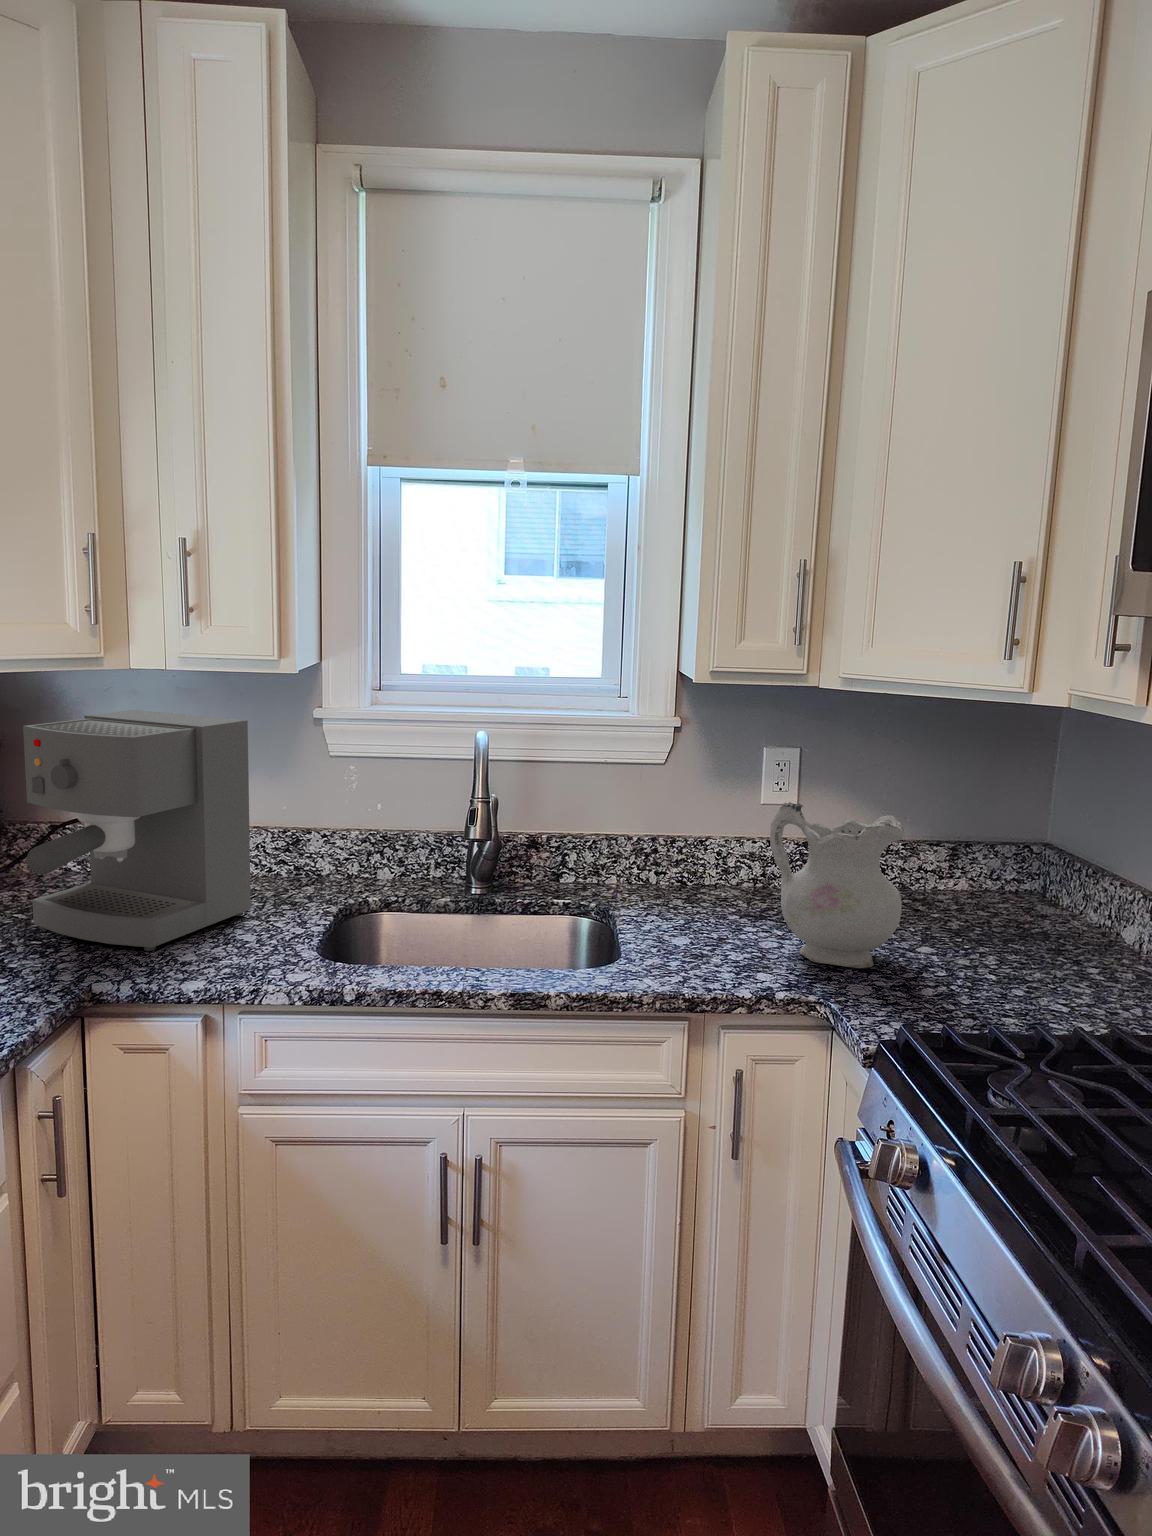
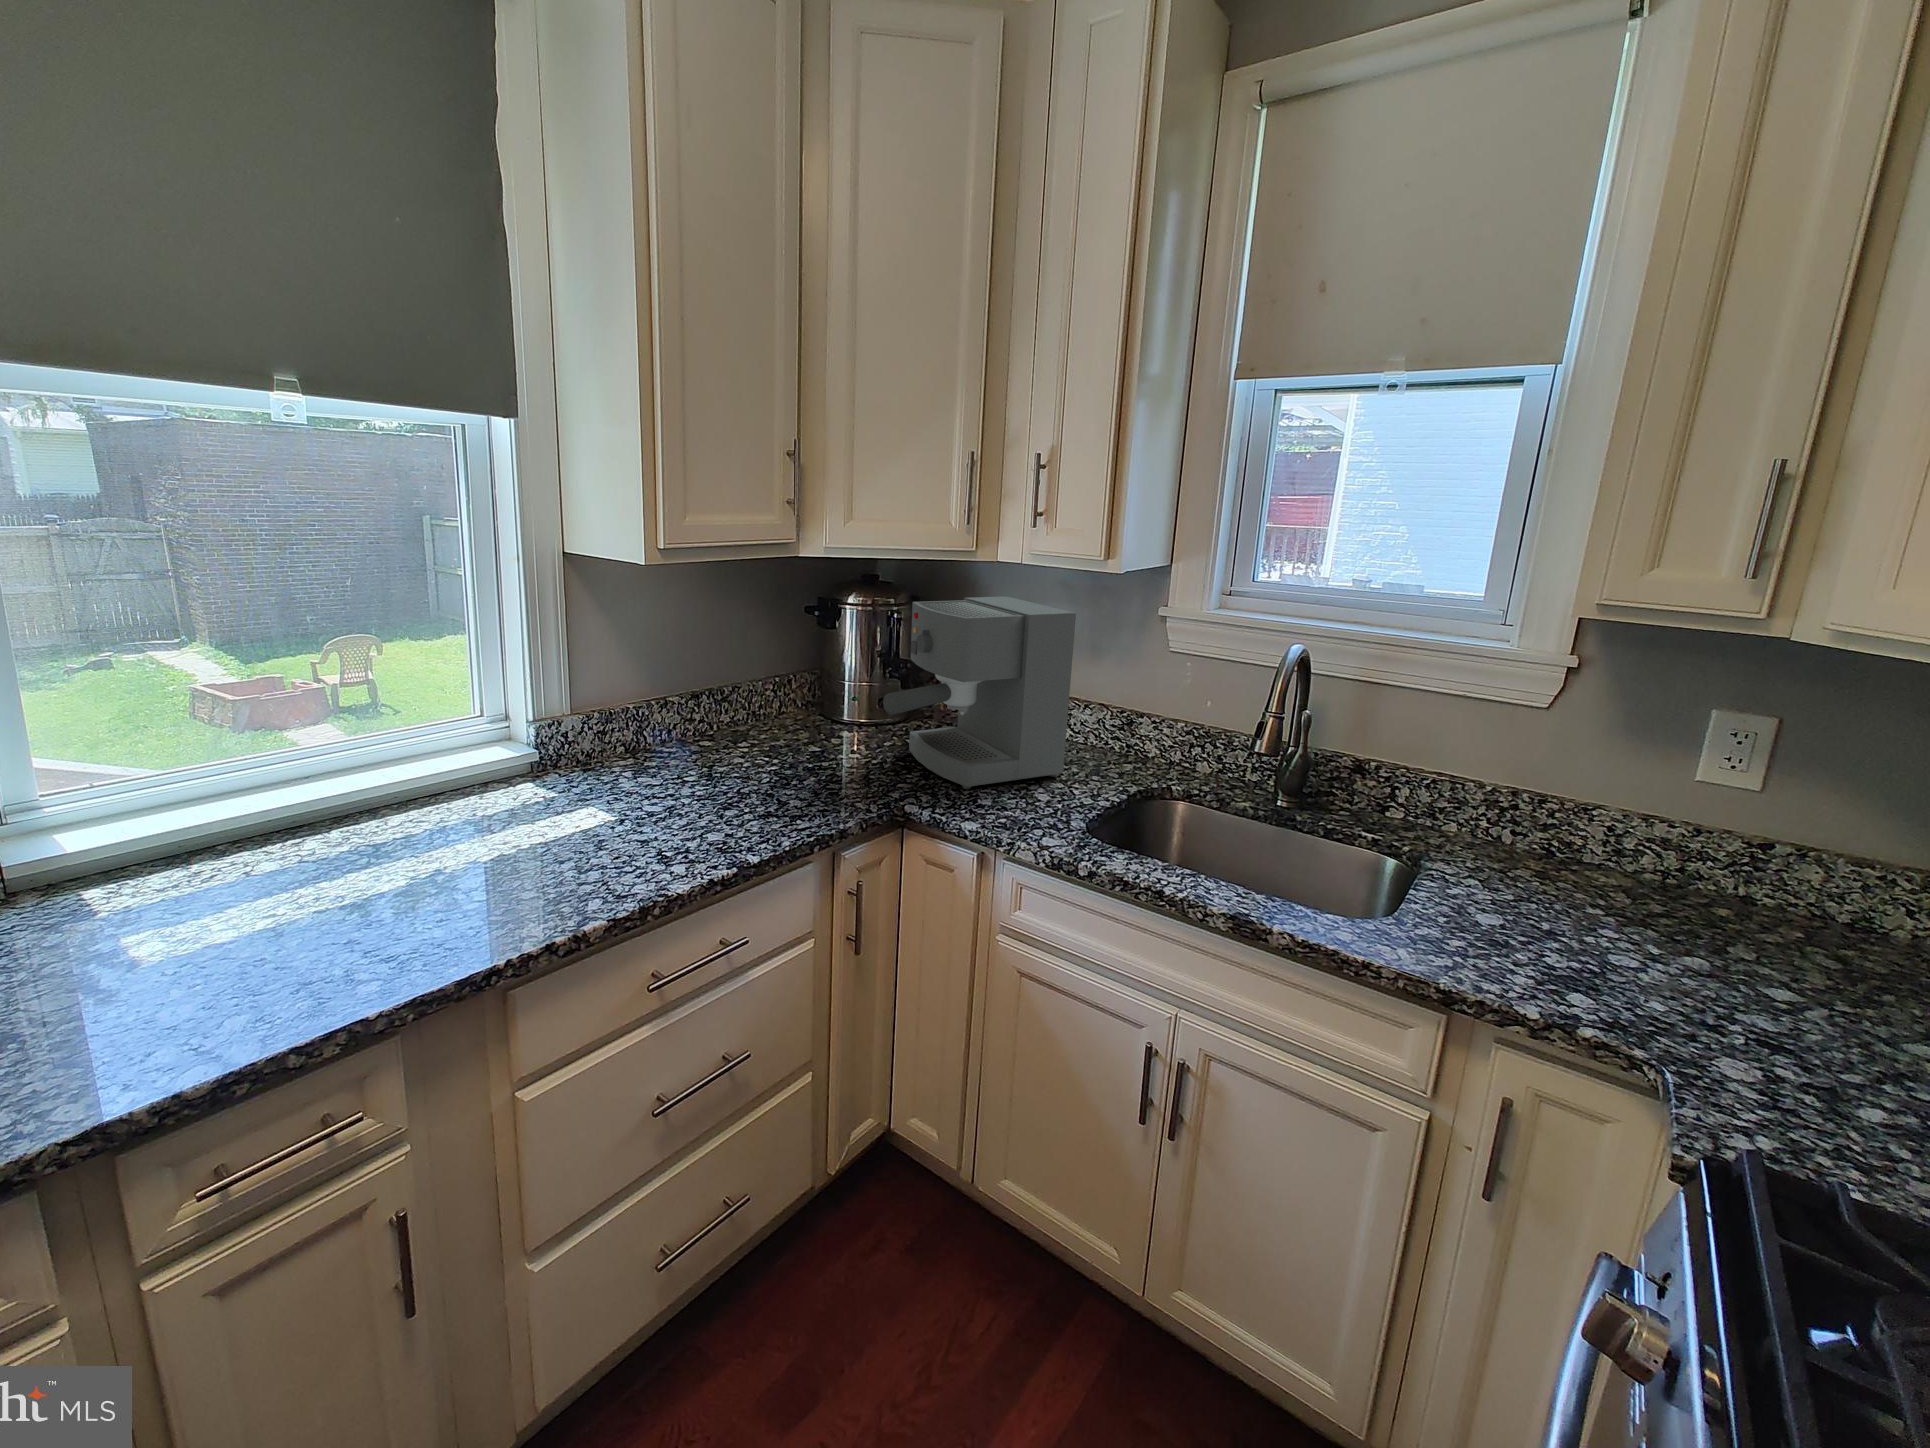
ceramic pitcher: present [770,802,904,968] -> none [1642,786,1896,1045]

